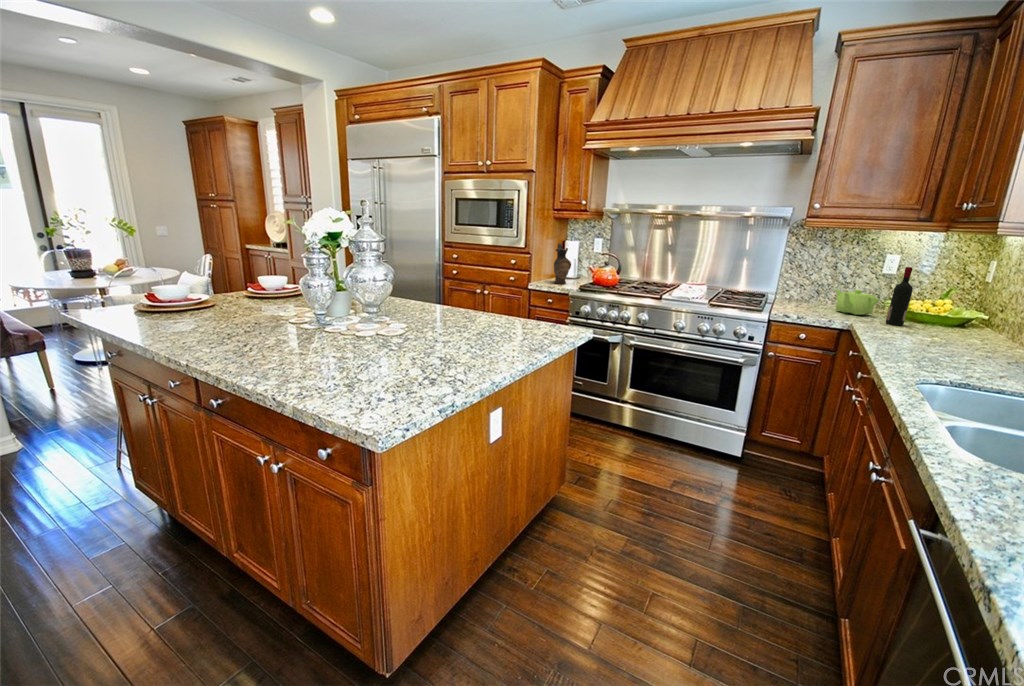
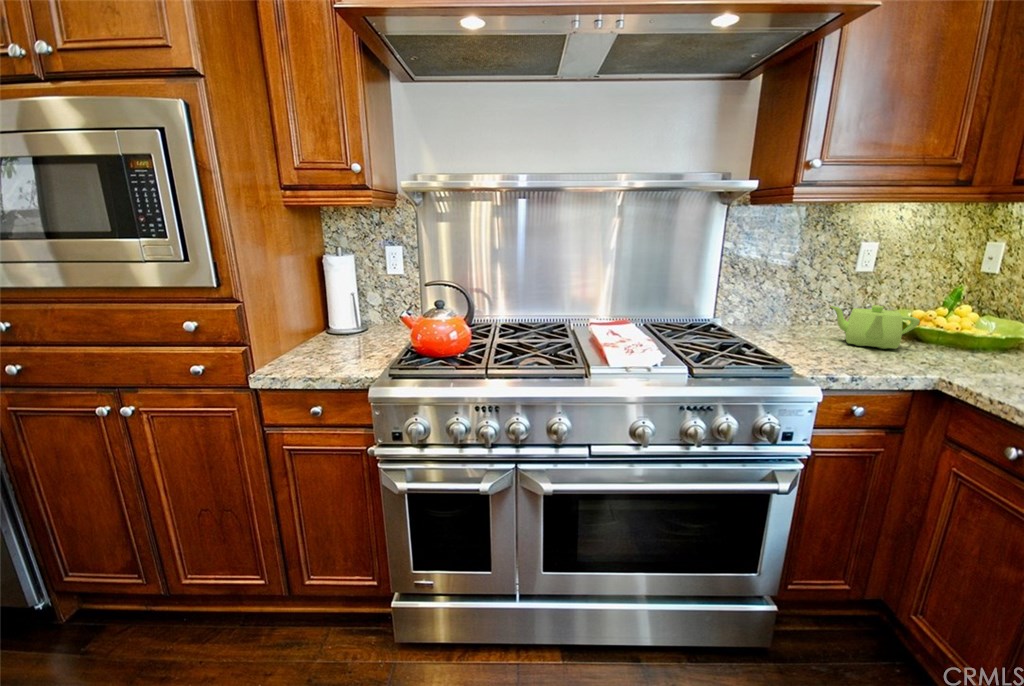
ceramic pitcher: present [554,243,571,284] -> none [307,265,353,361]
wine bottle: present [886,267,913,325] -> none [957,264,1008,367]

